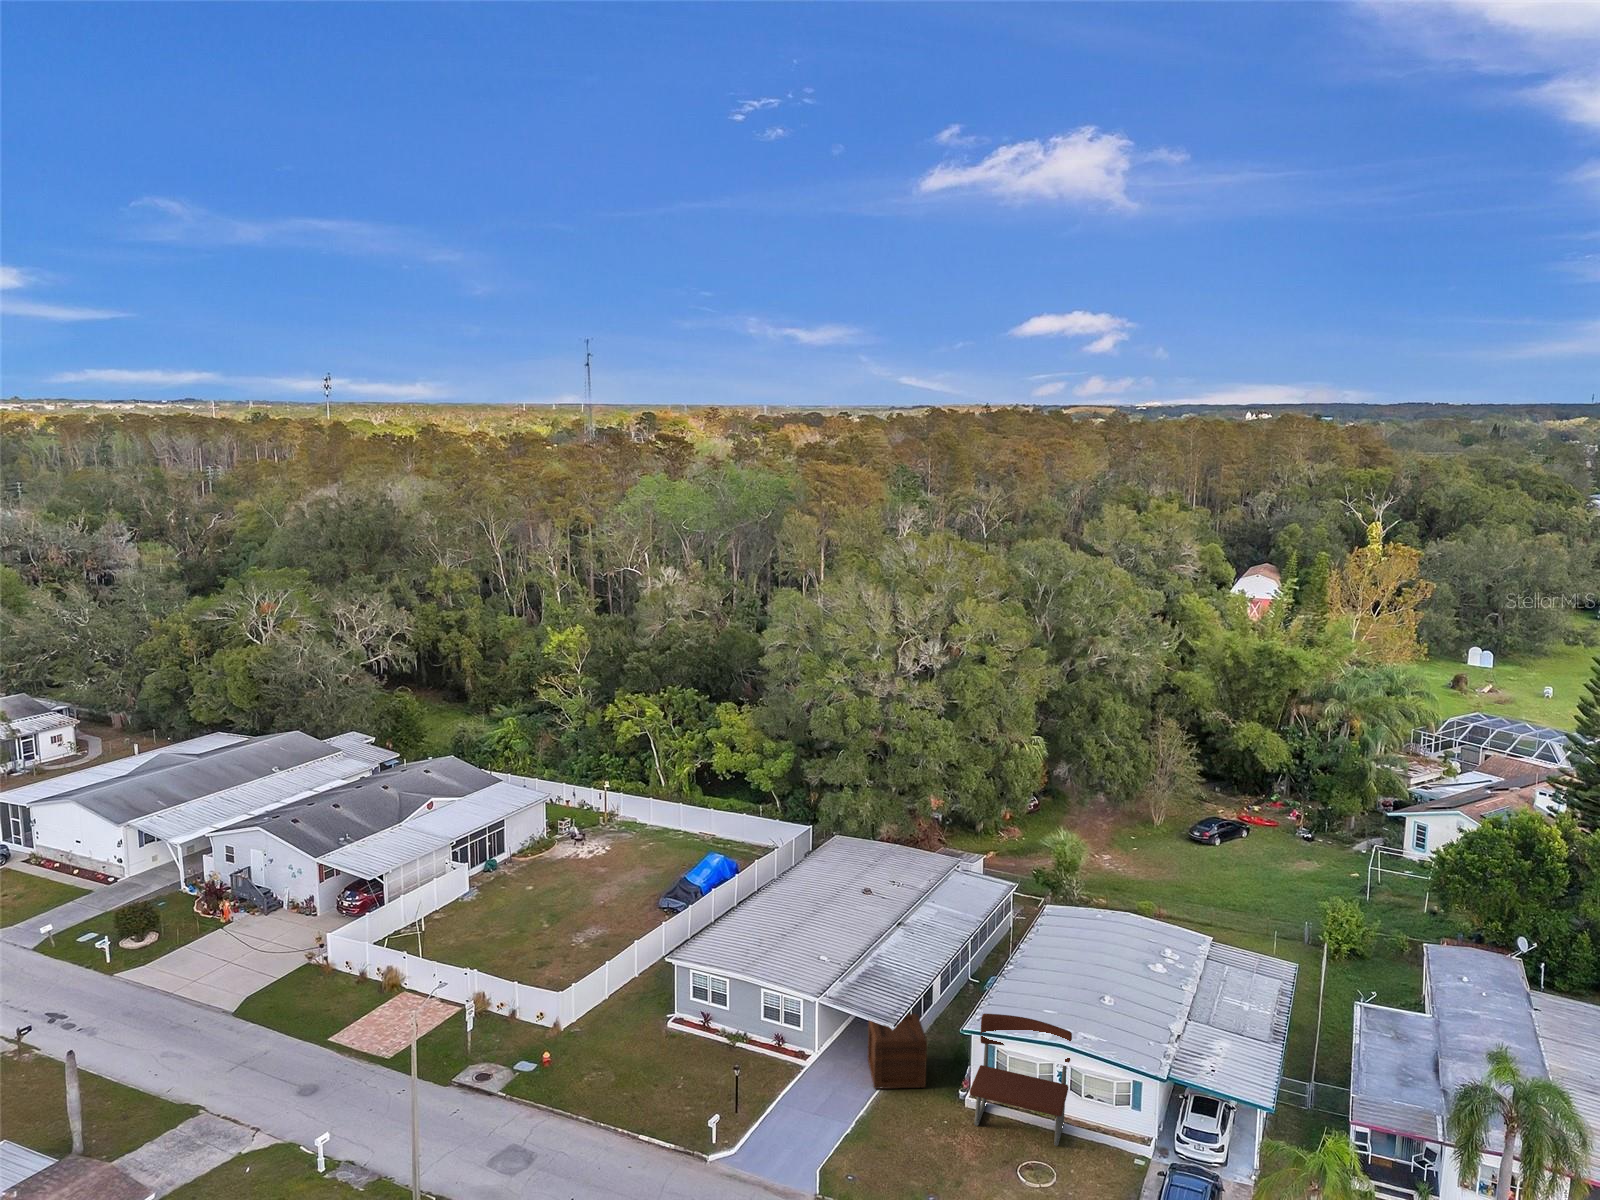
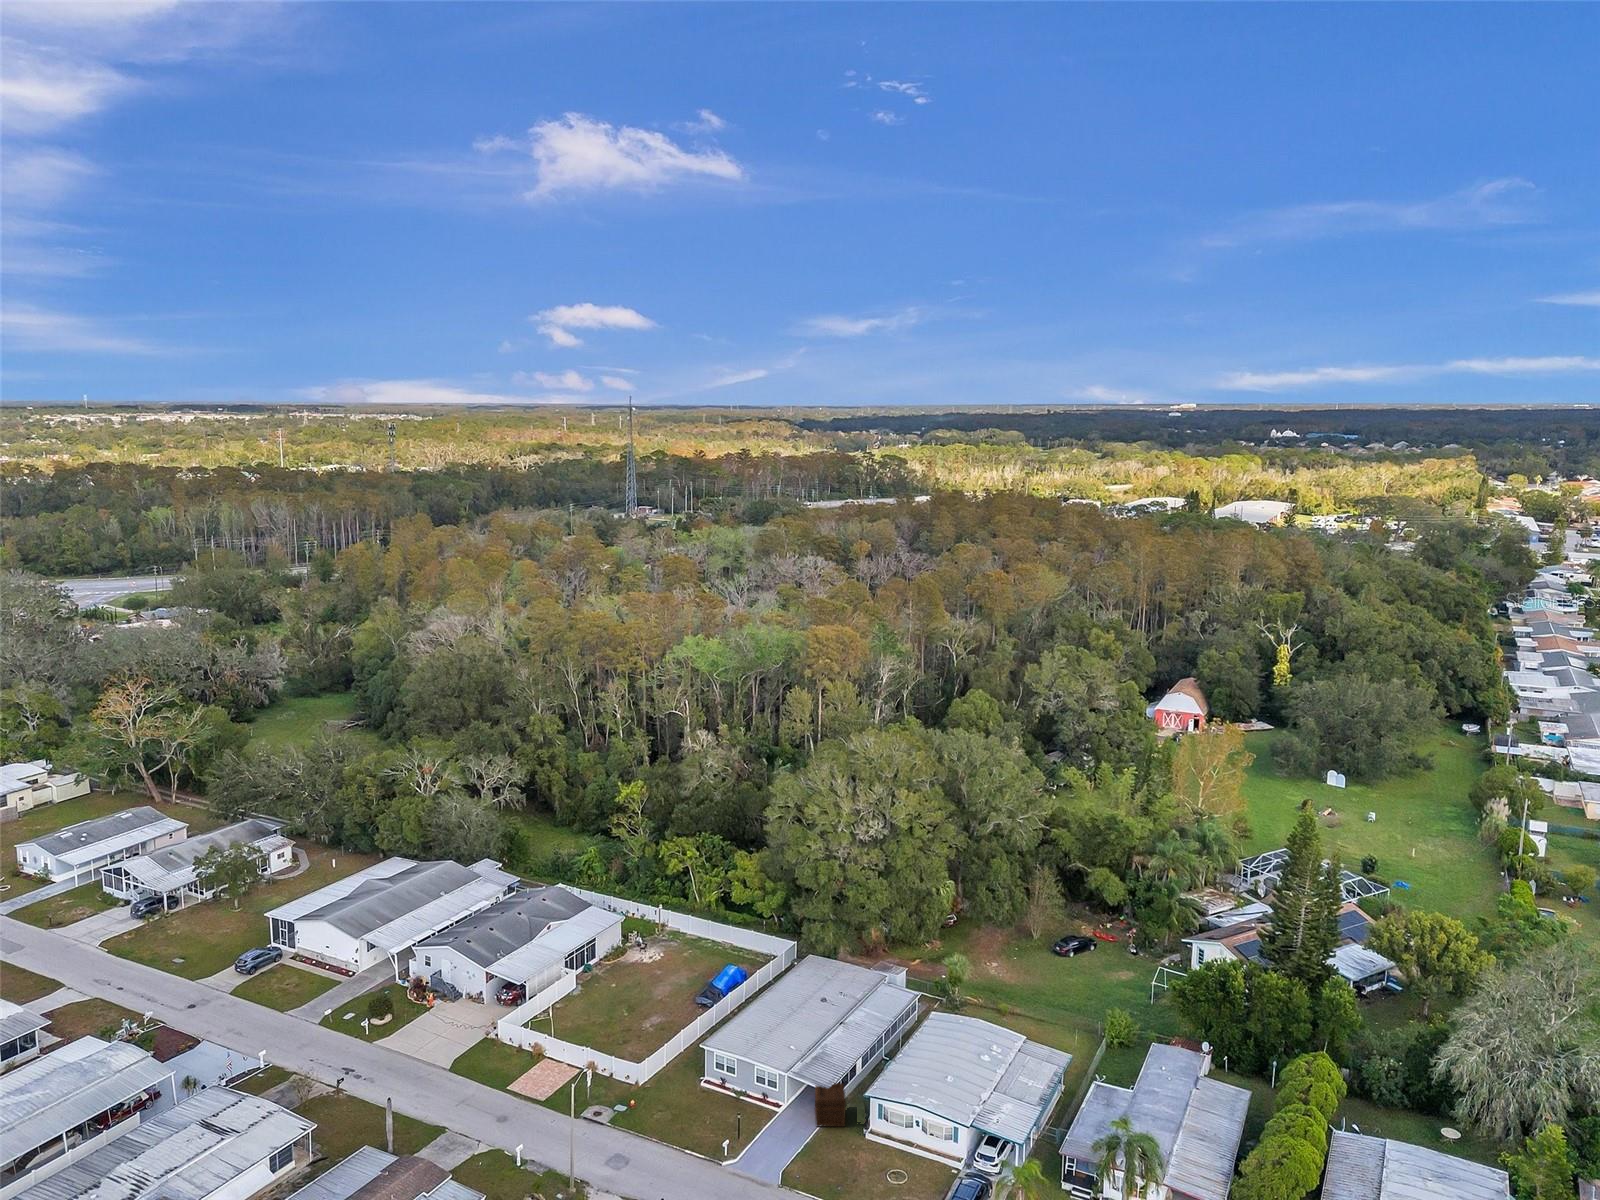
bench: present [970,1014,1072,1146] -> none [865,1087,921,1162]

